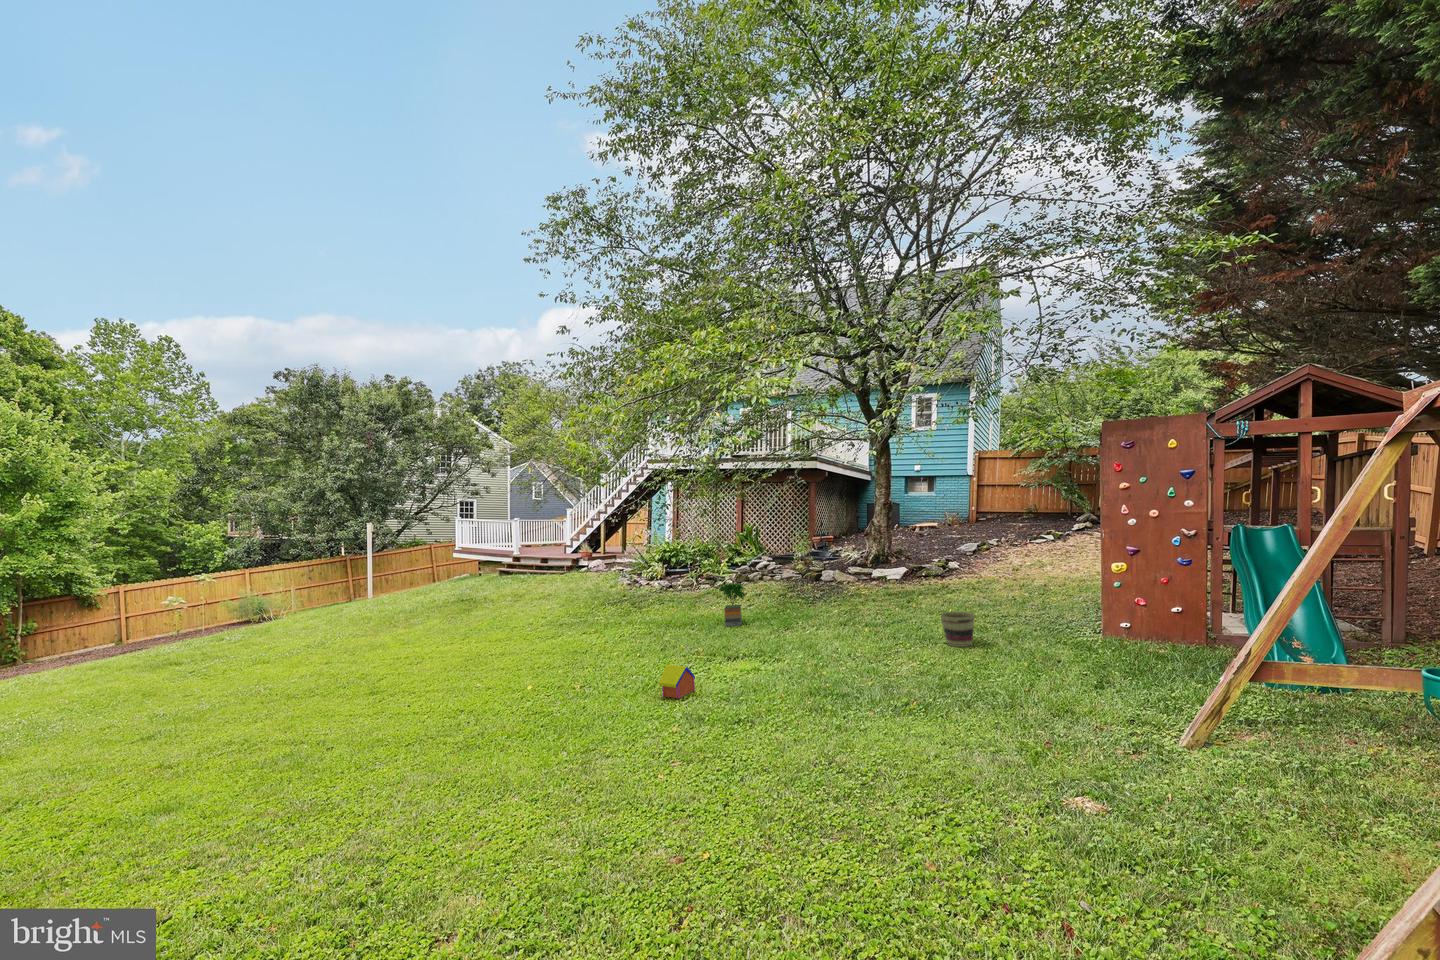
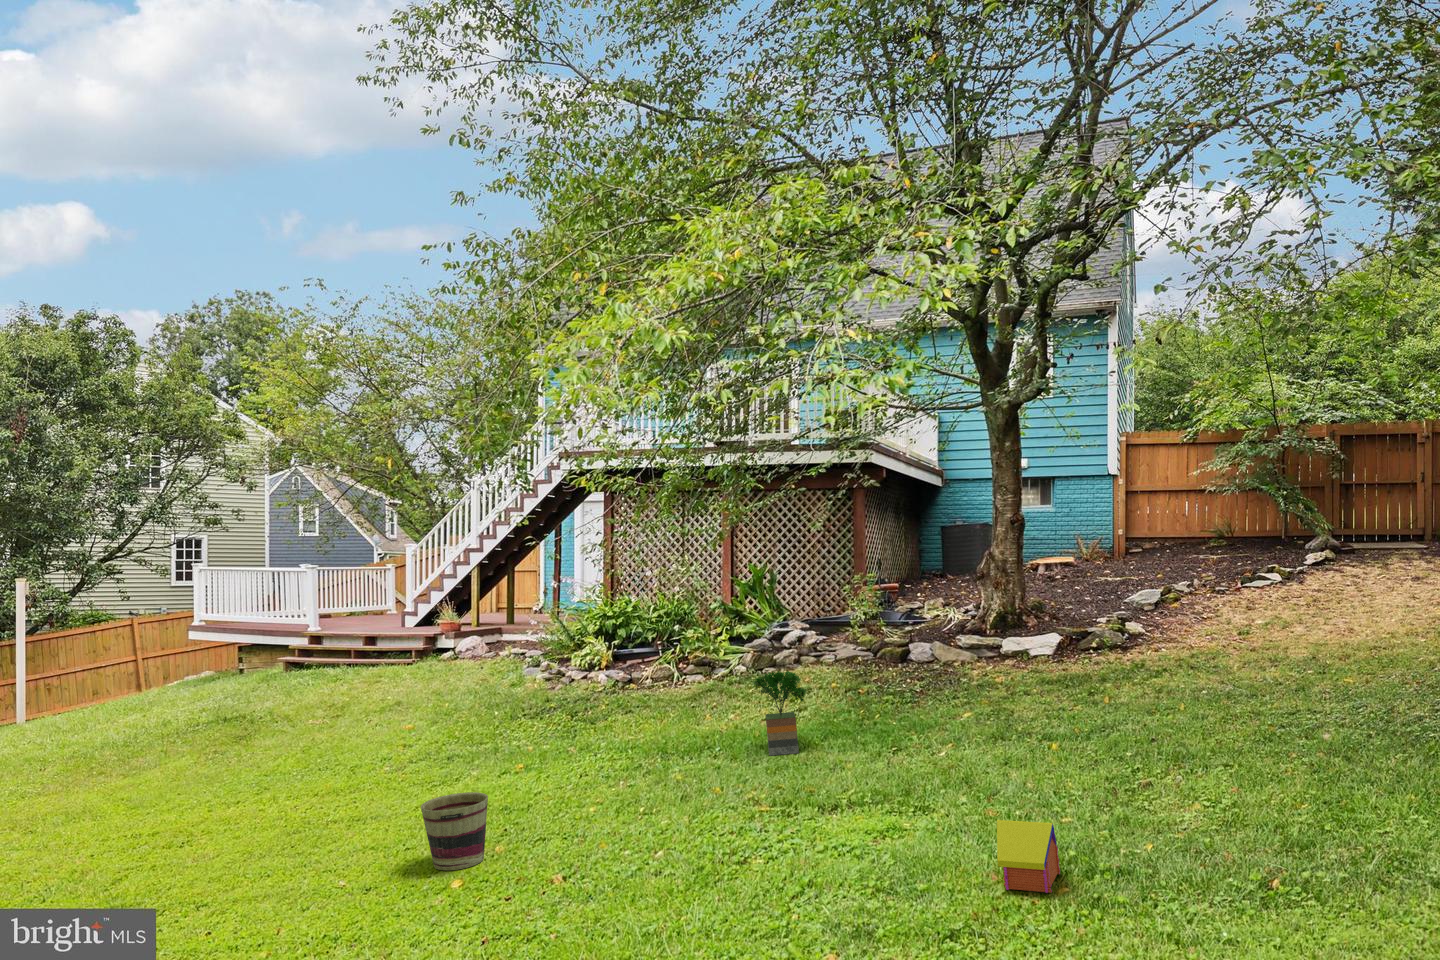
basket: present [941,611,974,647] -> present [421,792,488,870]
toy house: present [659,665,695,699] -> present [997,820,1060,893]

